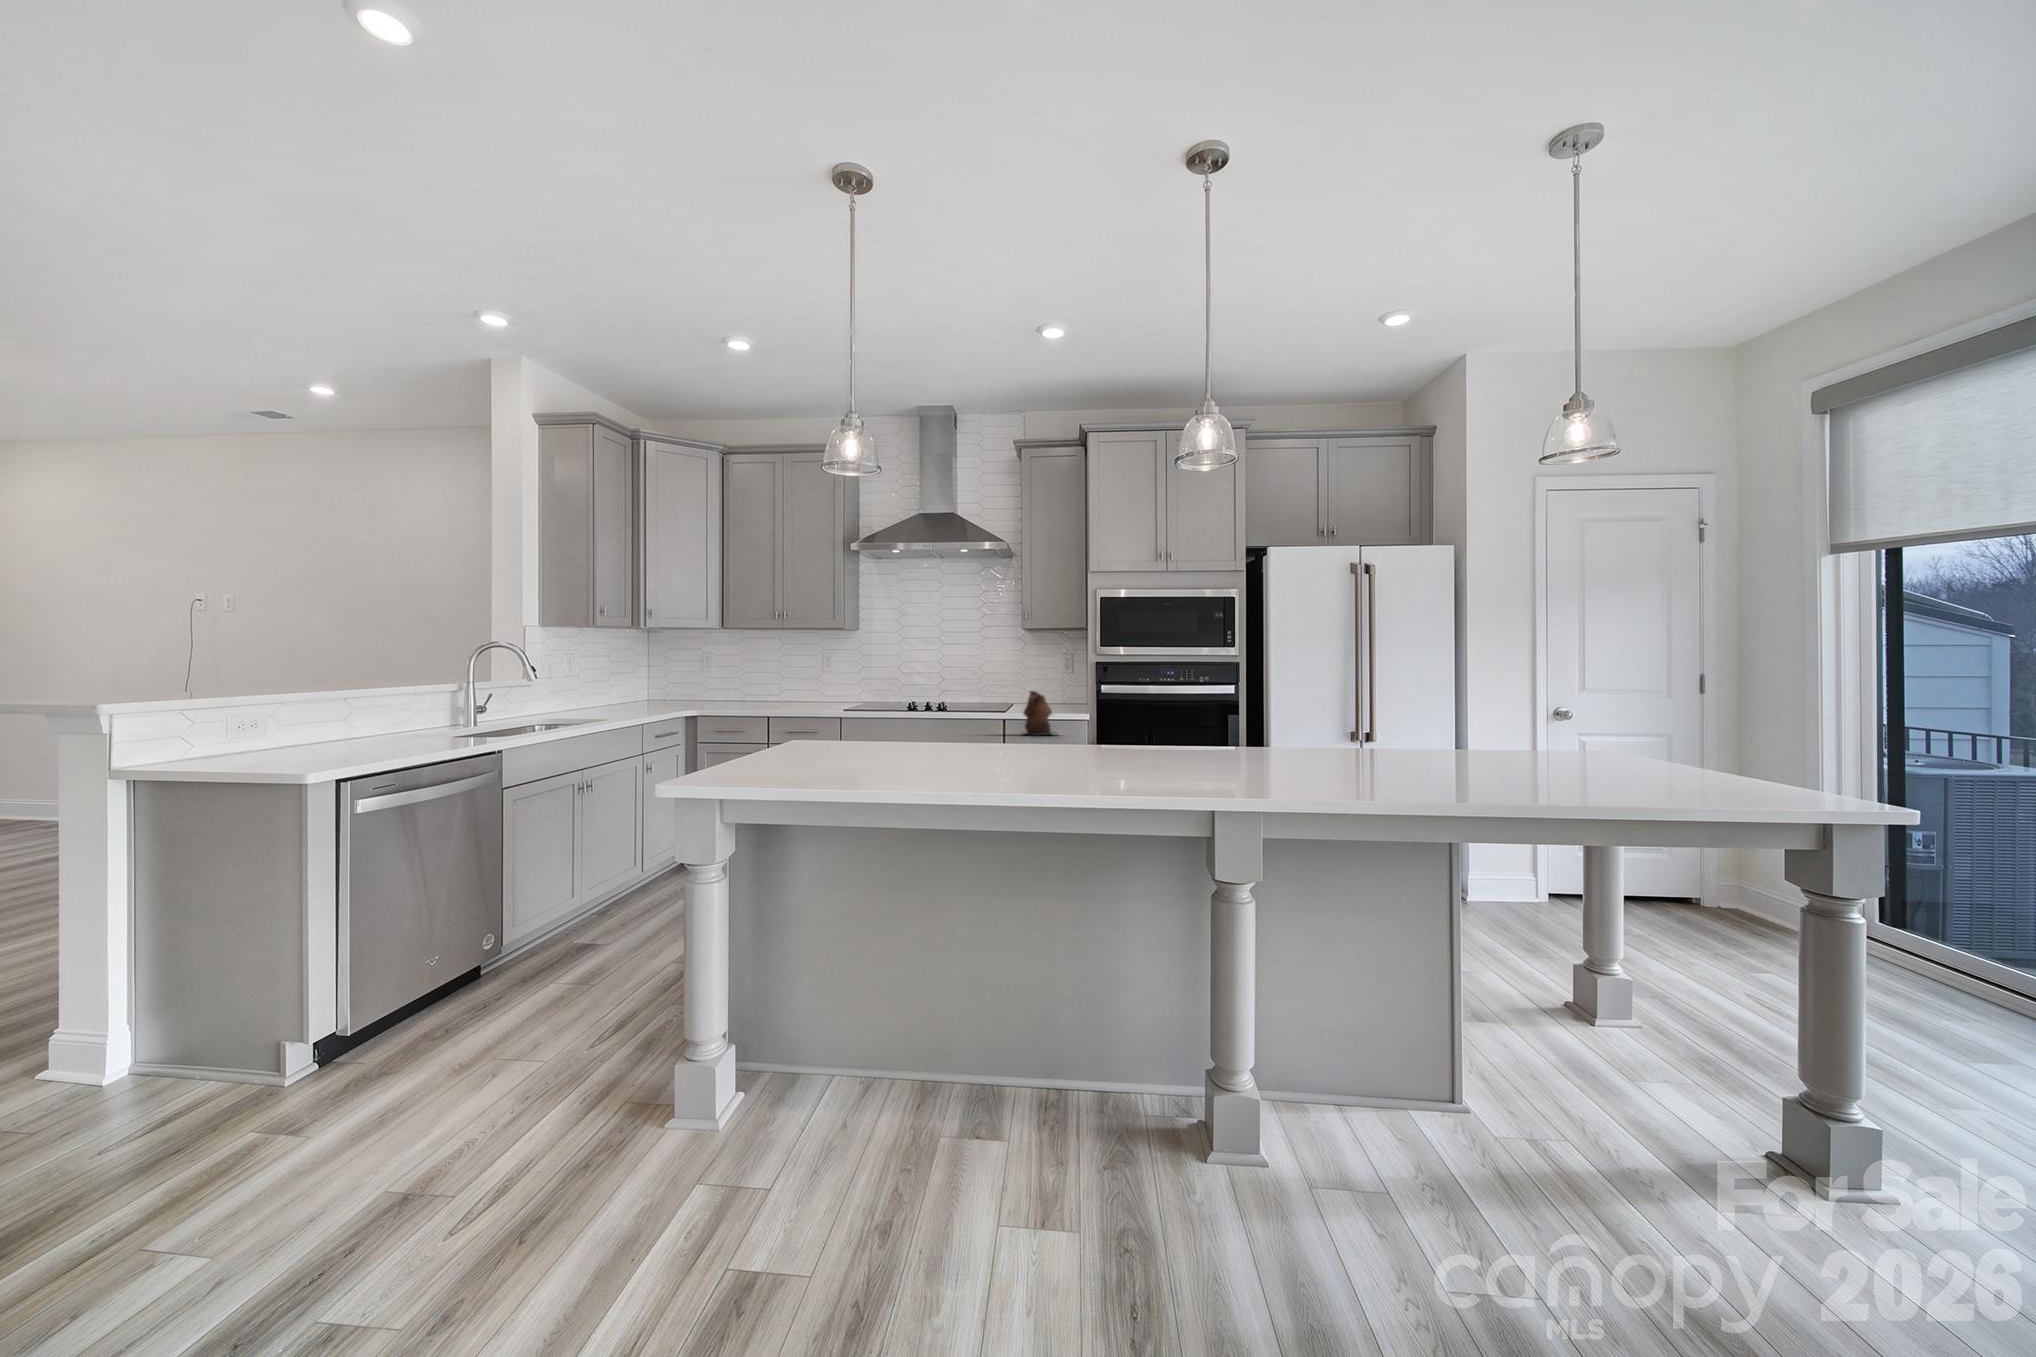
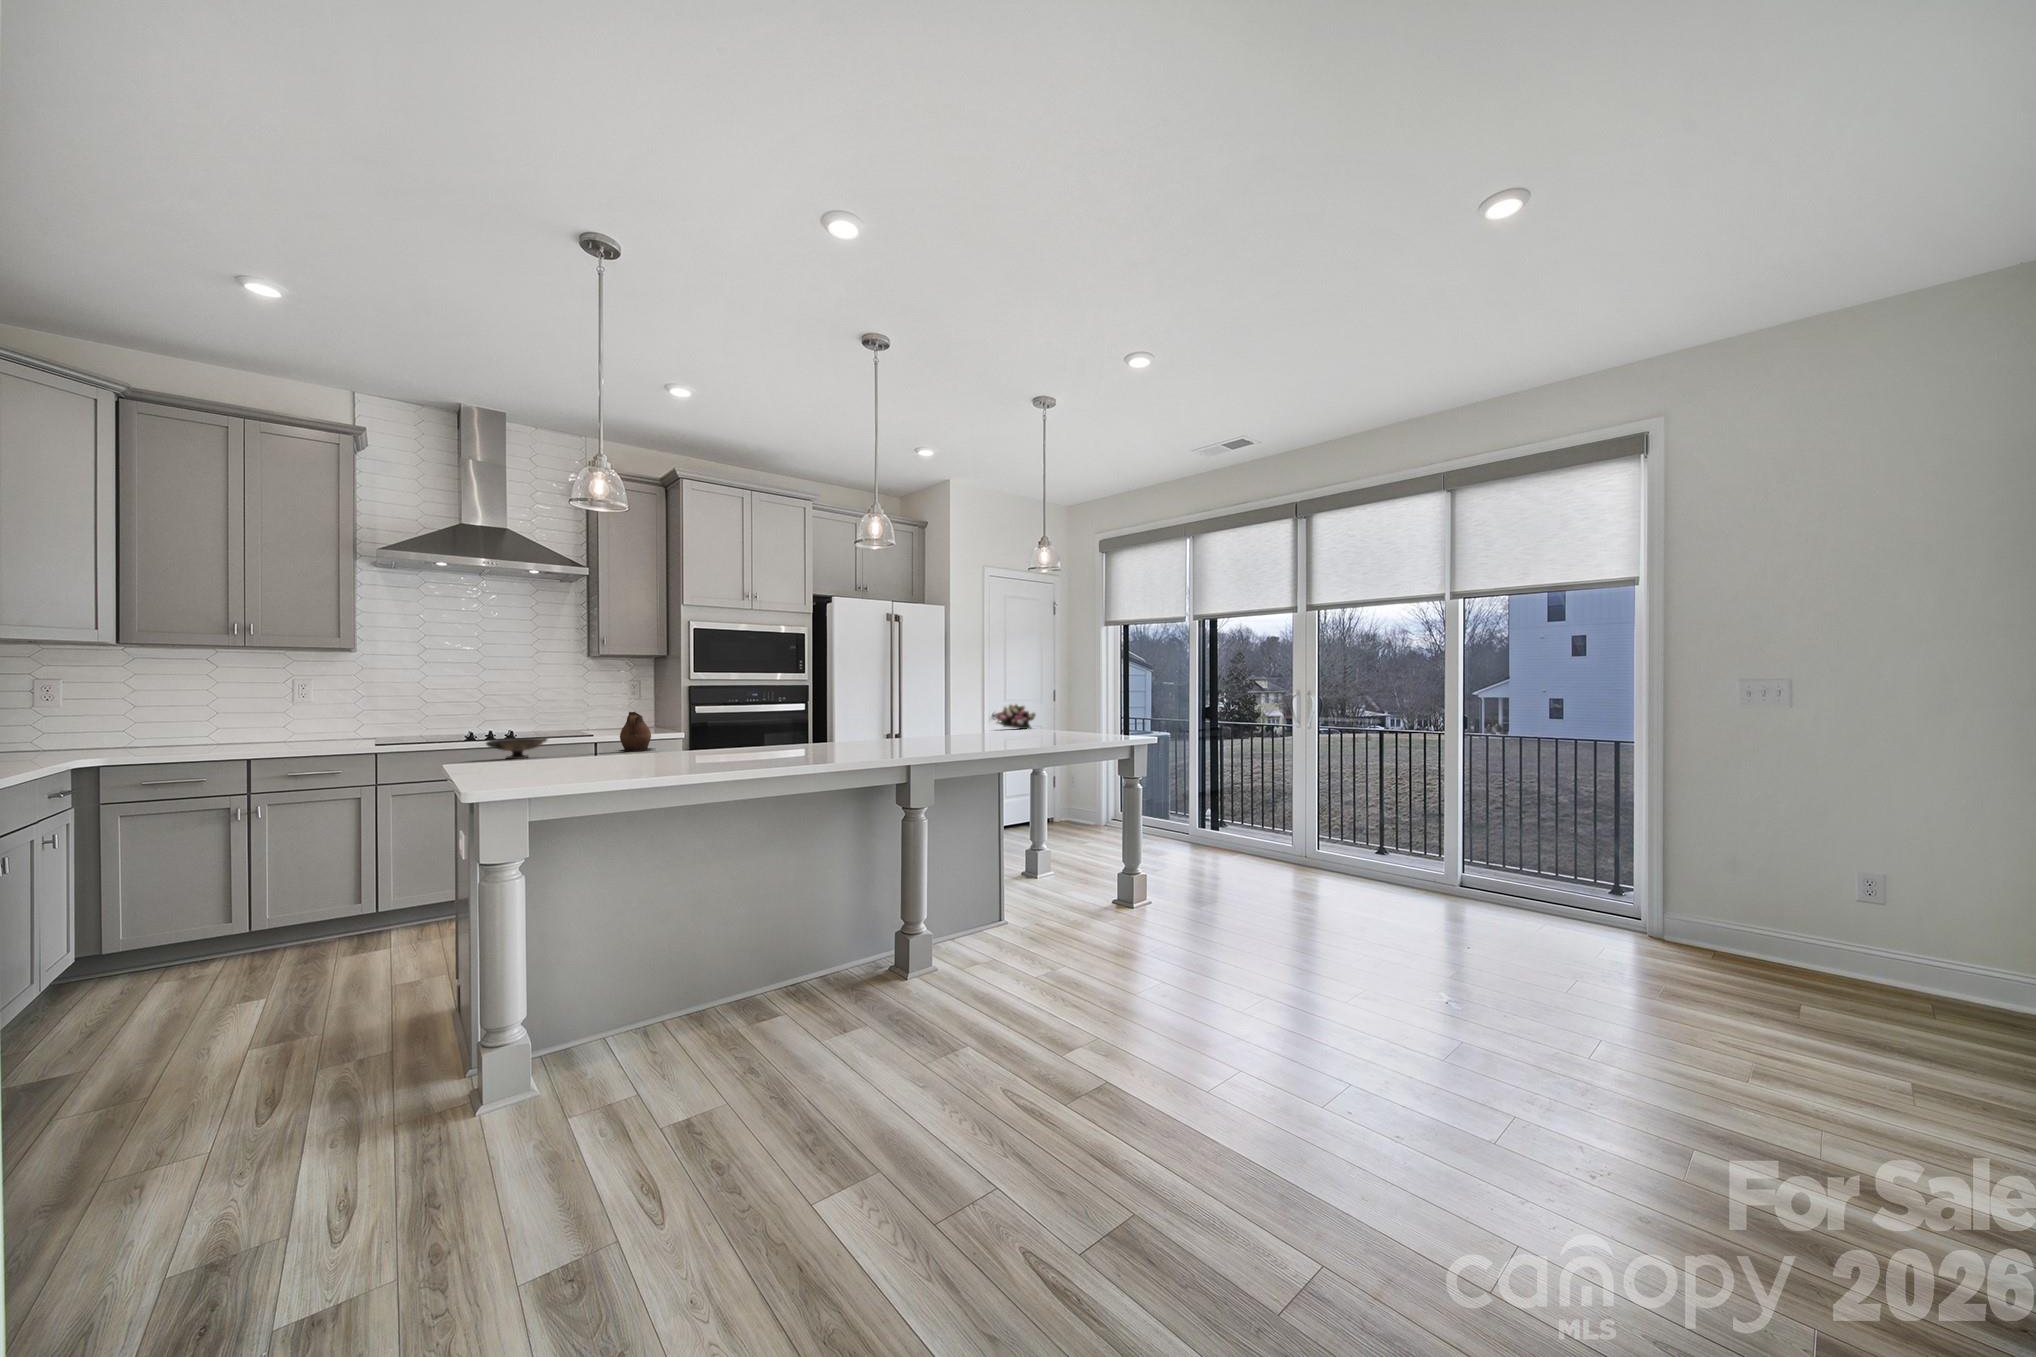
flower arrangement: none [1560,698,1648,744] -> present [995,704,1035,729]
decorative bowl: none [897,713,956,735] -> present [486,738,547,759]

